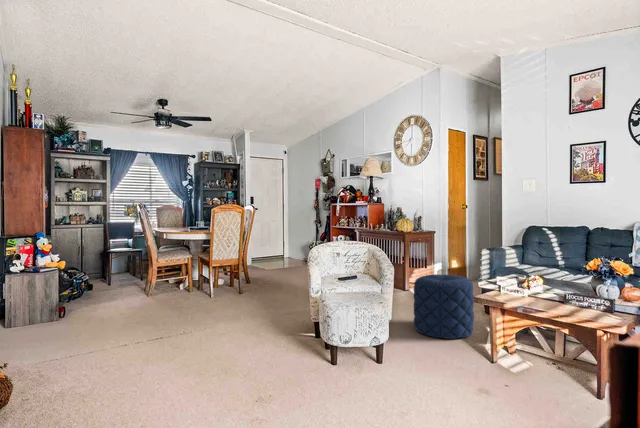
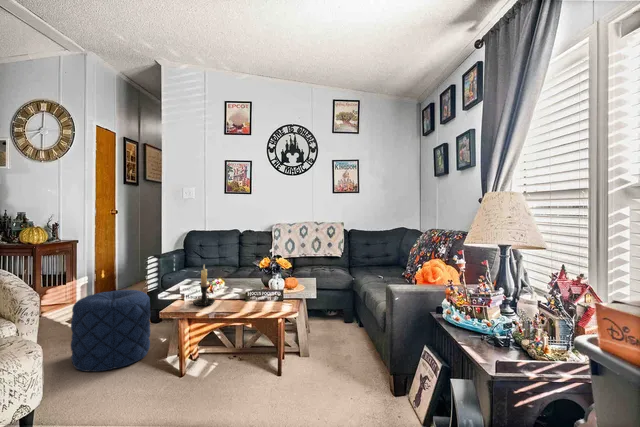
candle holder: none [505,258,529,300] -> present [193,265,215,306]

